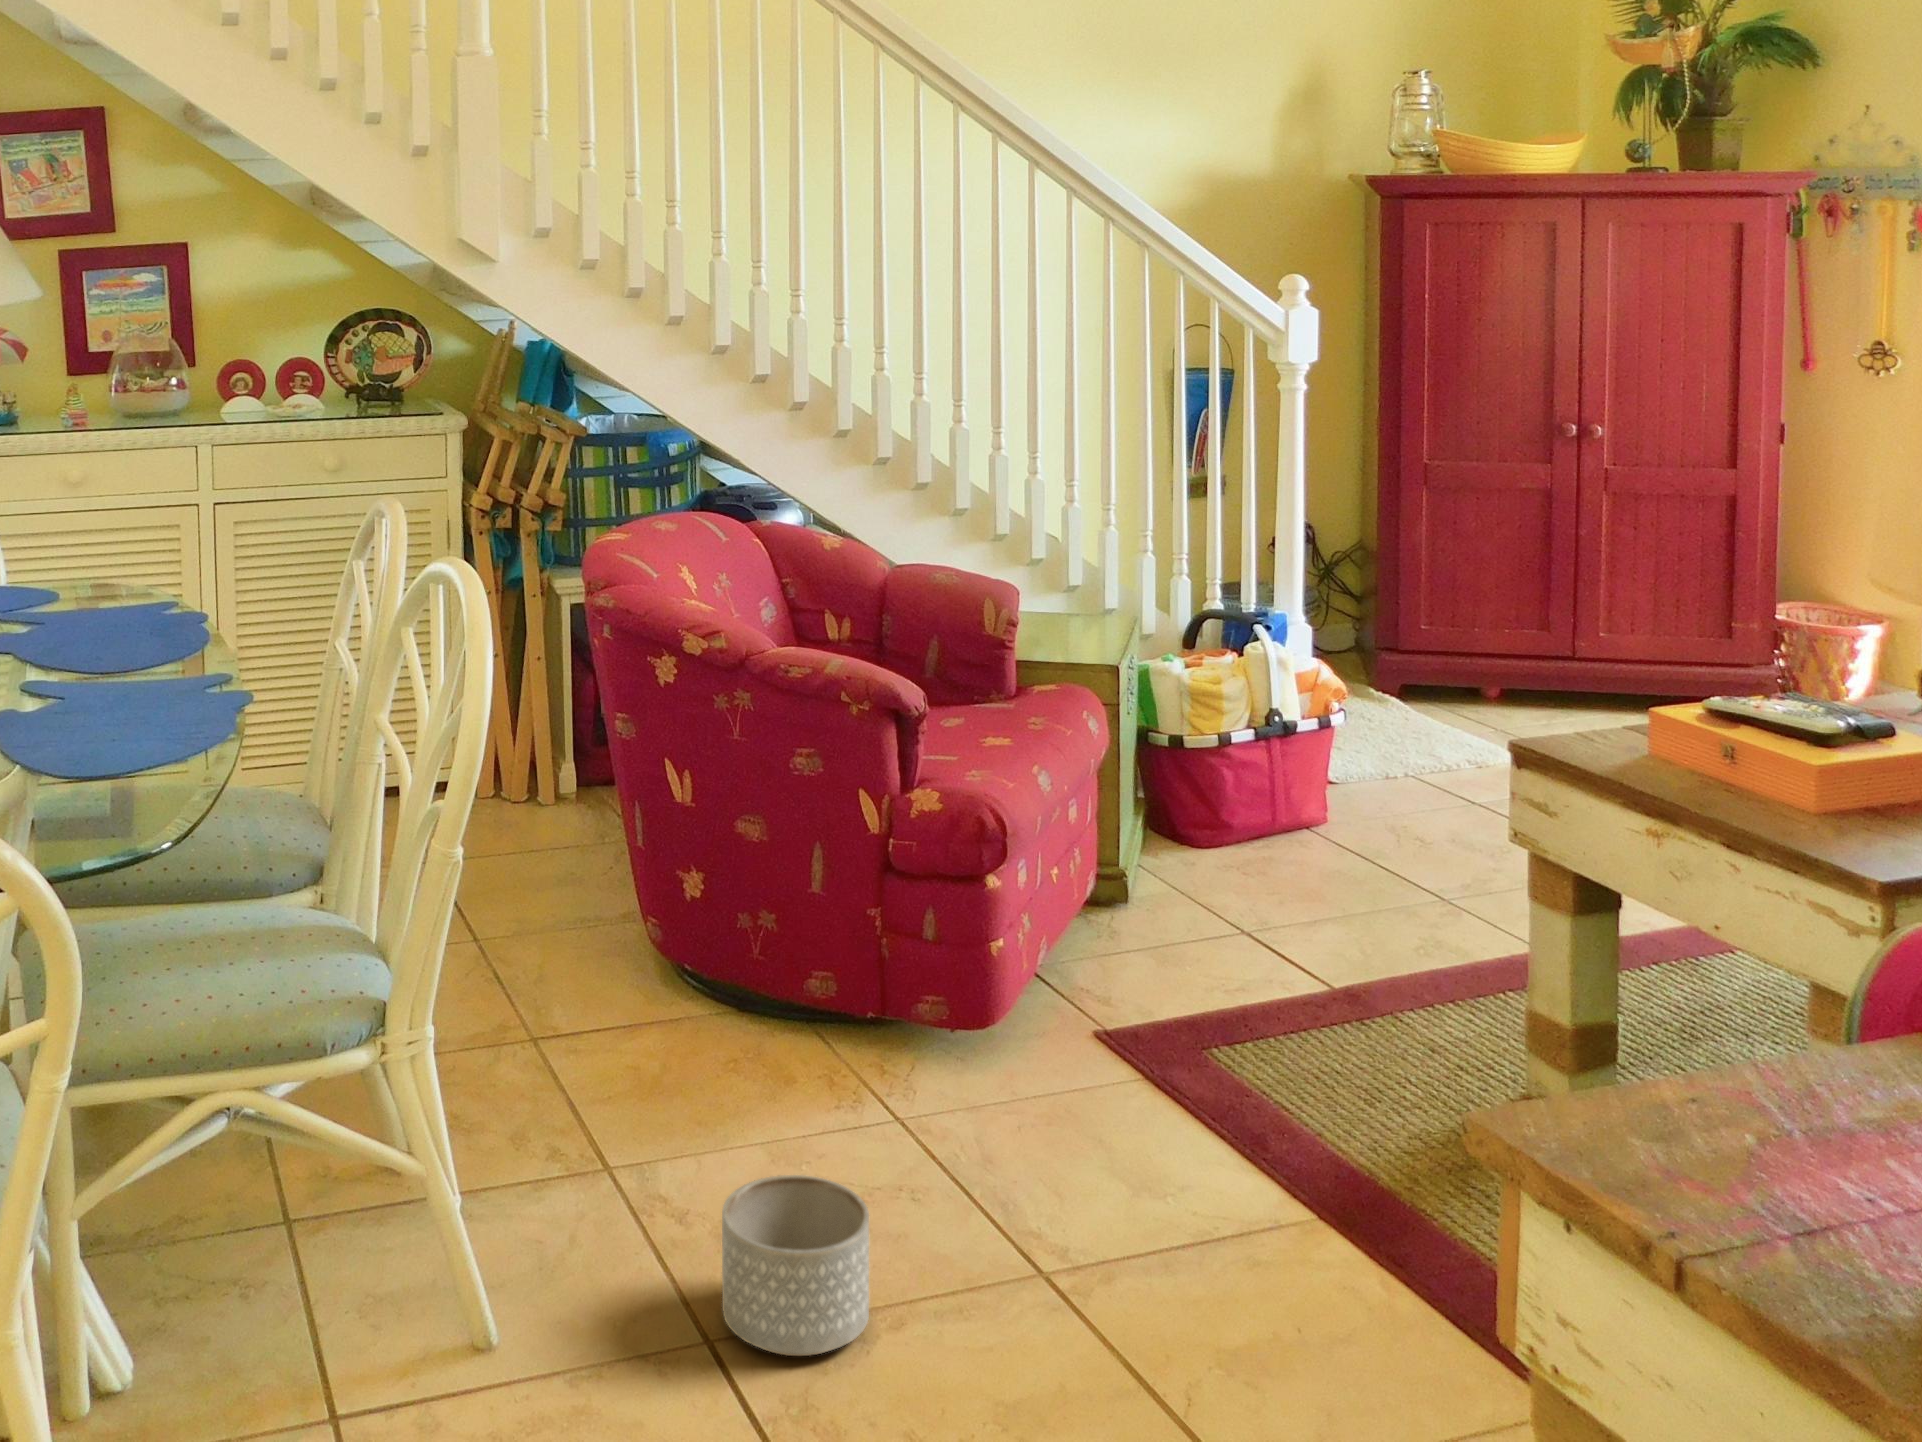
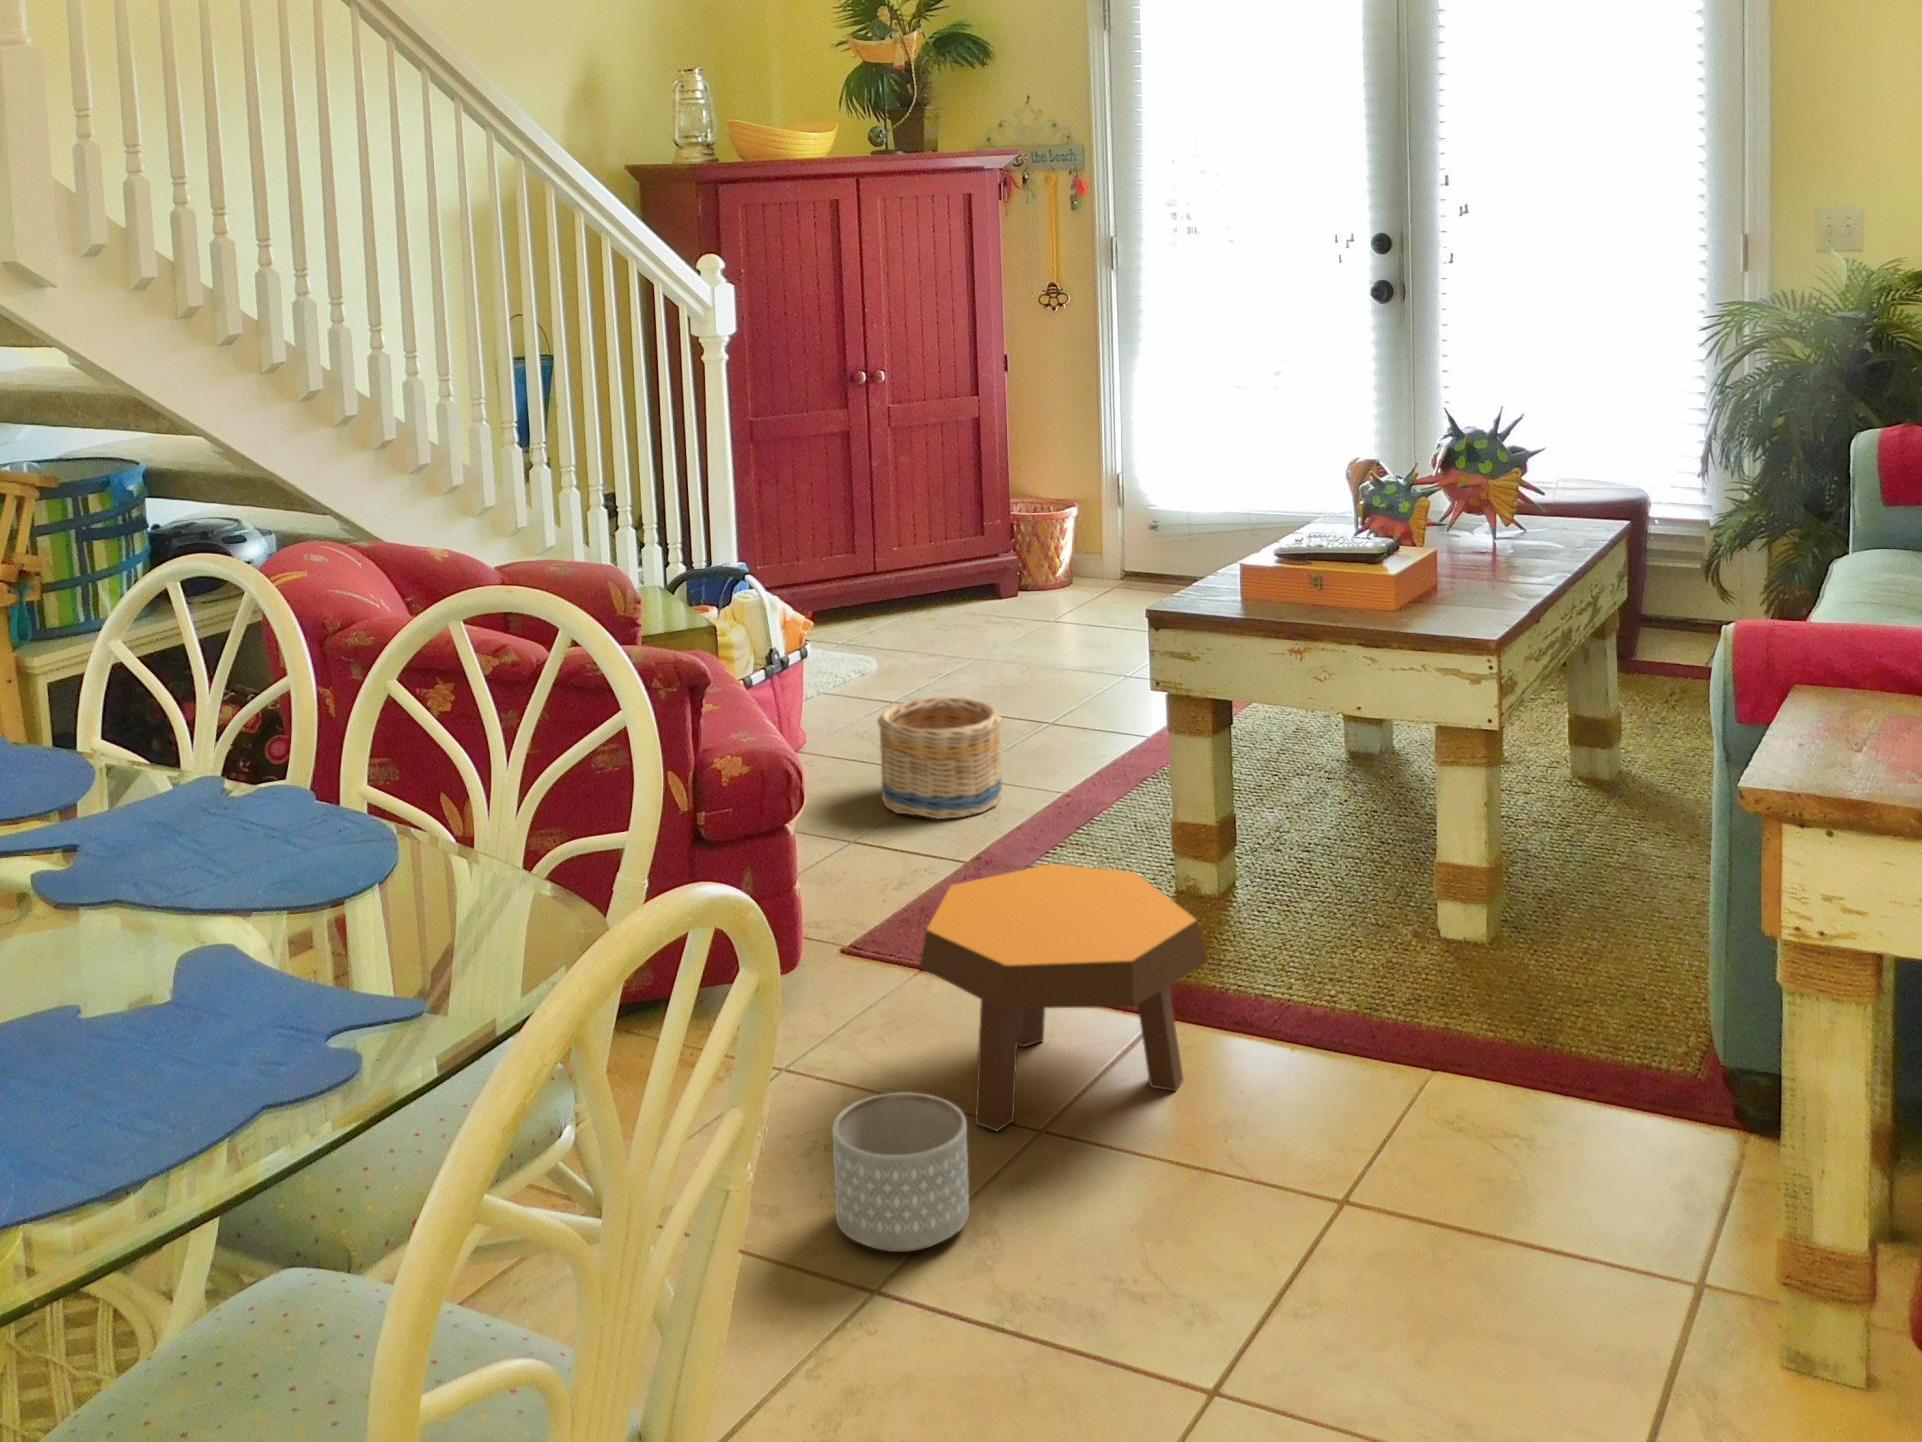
basket: none [1301,799,1456,948] -> present [877,698,1002,819]
footstool: none [974,993,1299,1323] -> present [920,864,1207,1131]

